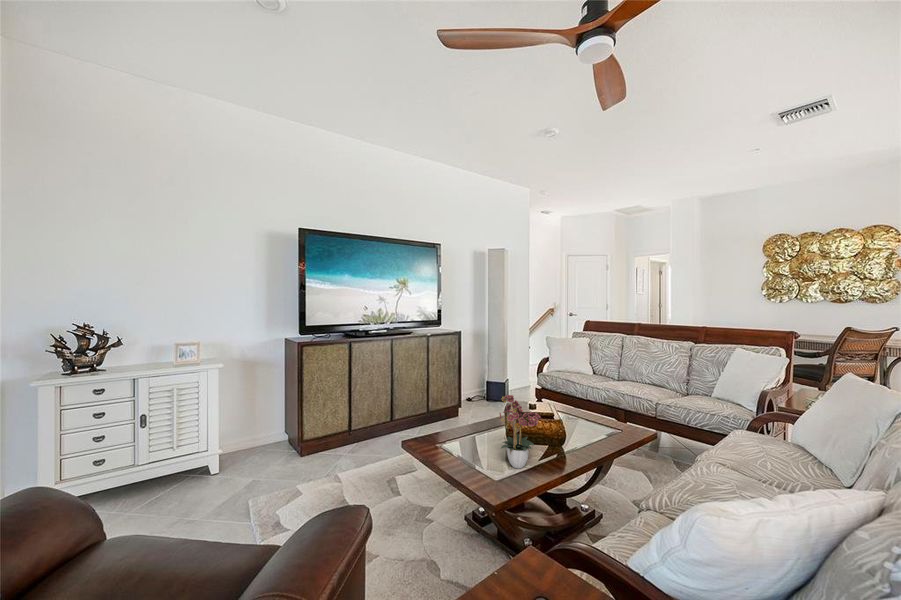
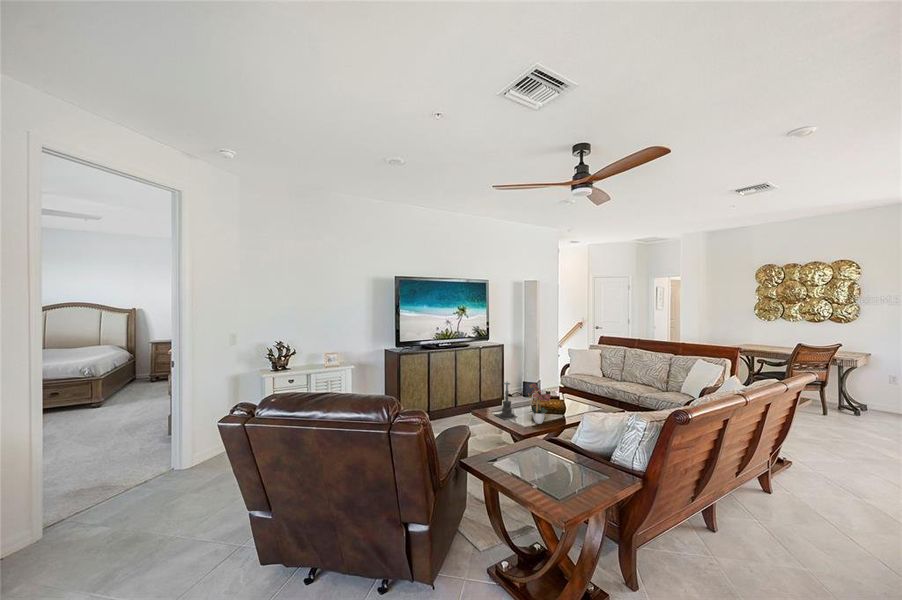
candle holder: none [439,383,483,460] -> present [495,382,518,420]

